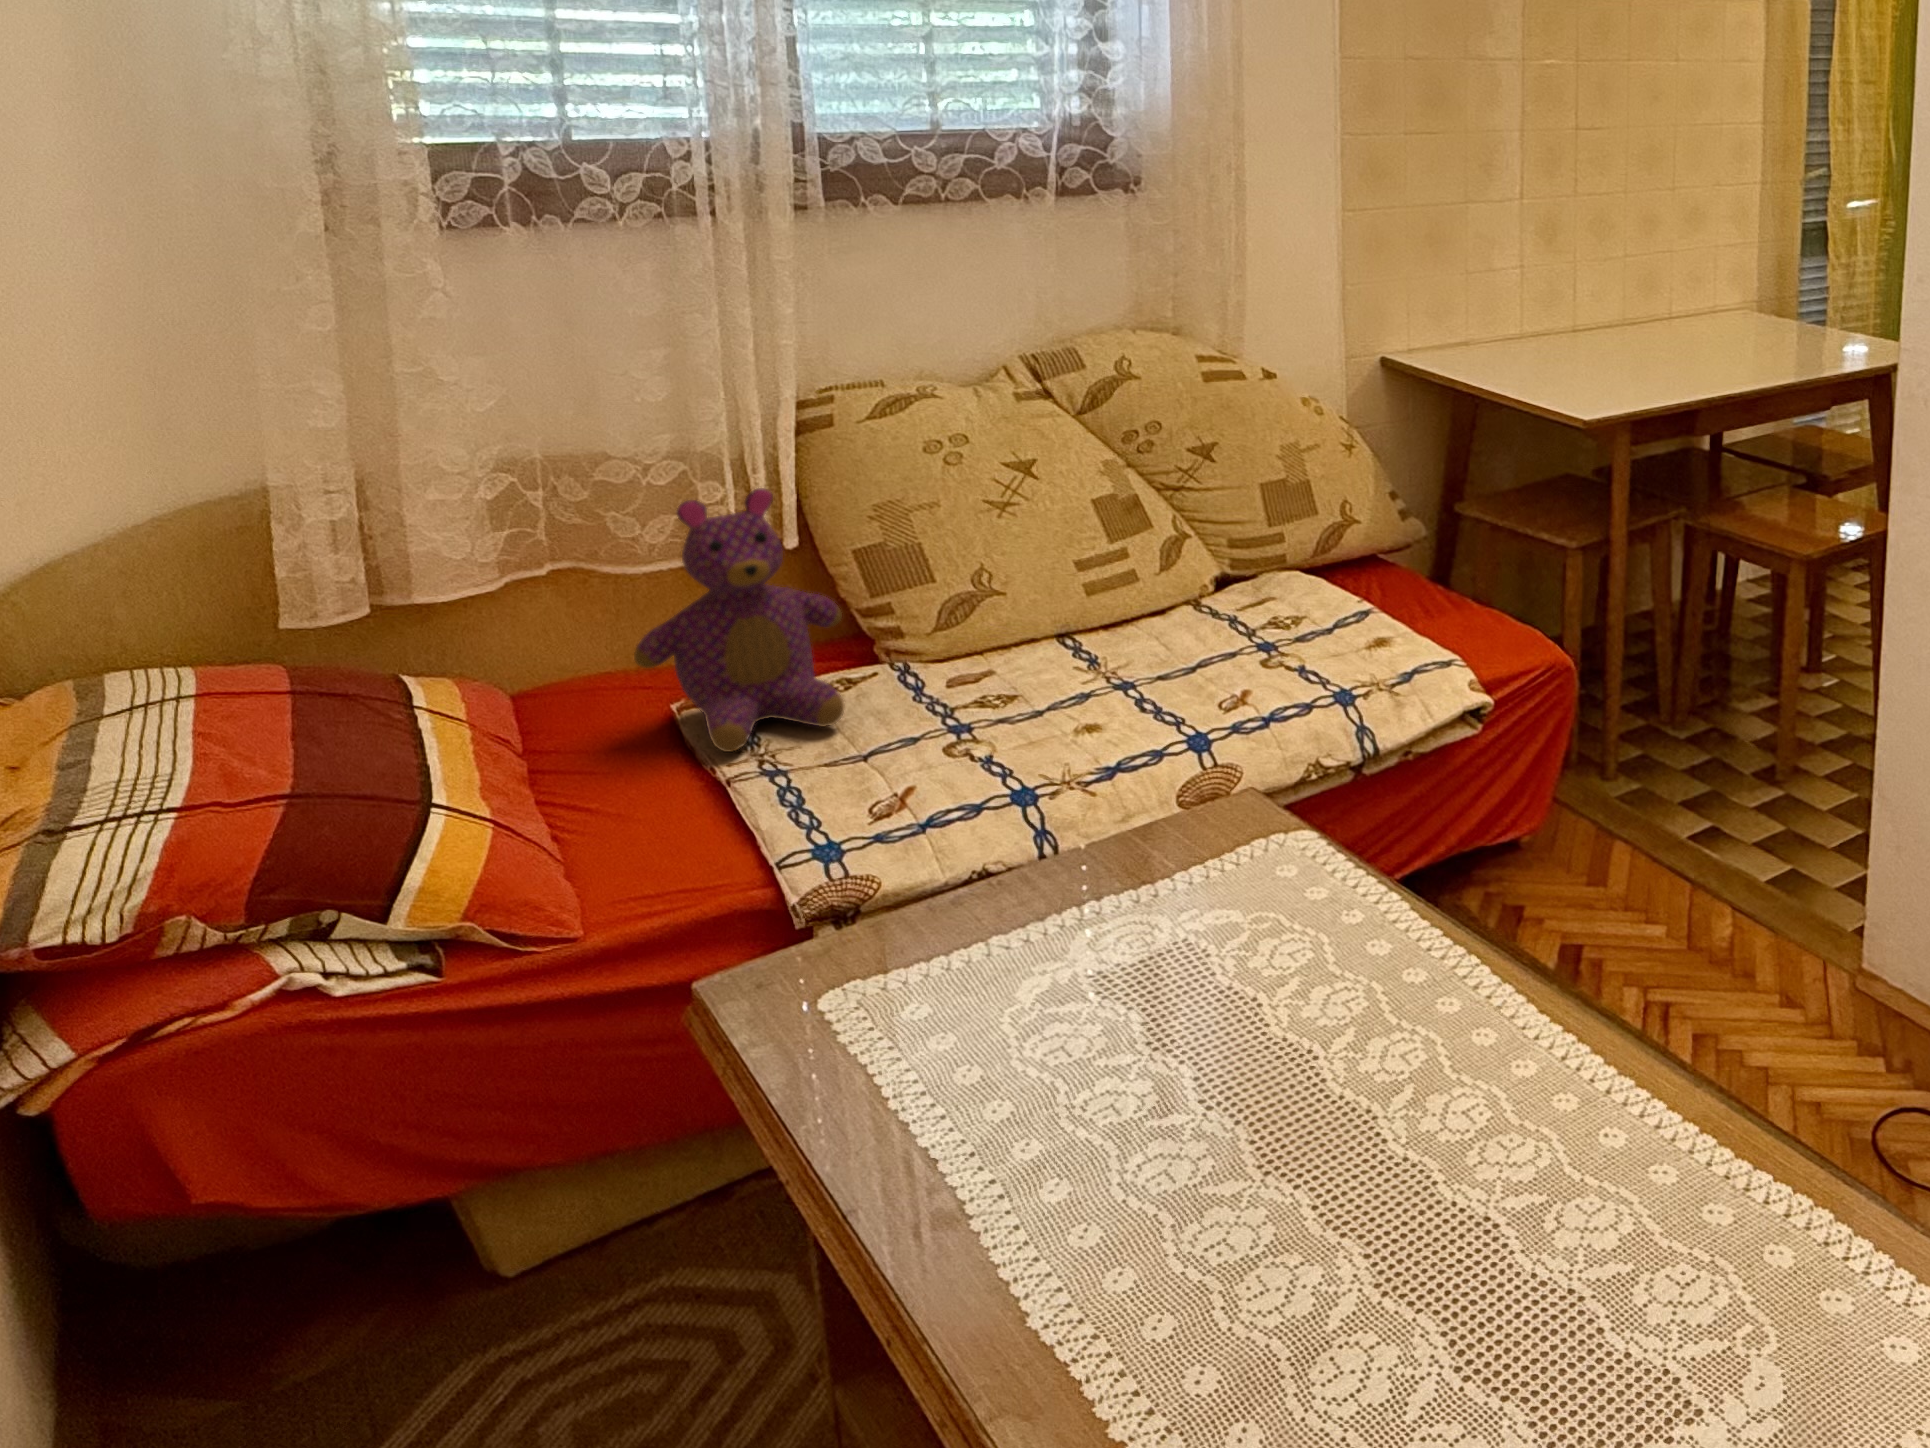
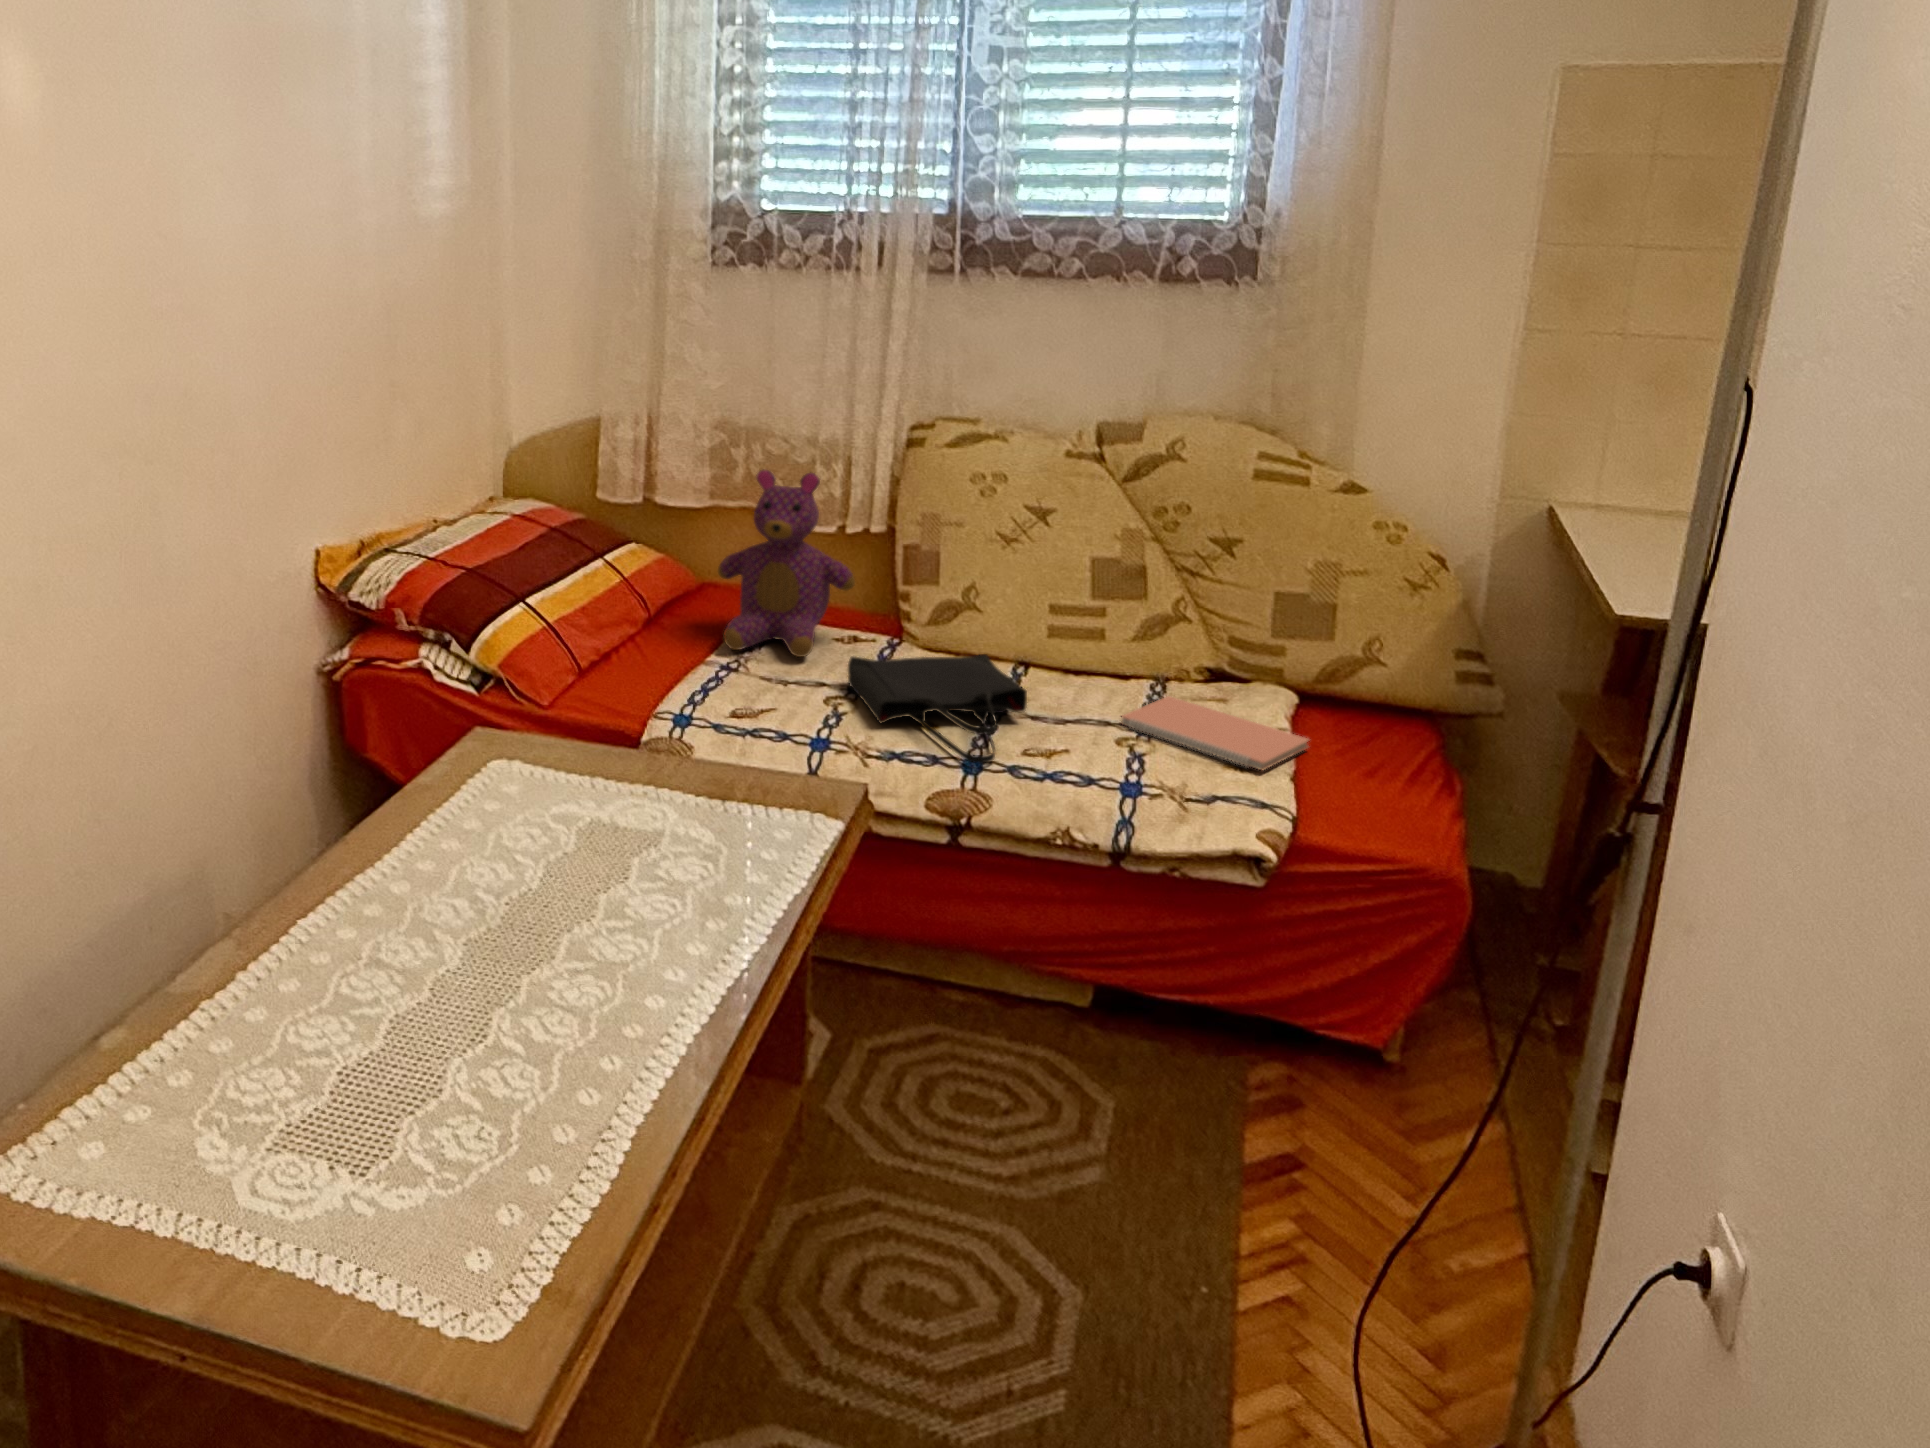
notebook: none [1226,607,1387,657] -> present [1121,696,1309,770]
tote bag: none [927,639,1198,748] -> present [848,654,1027,763]

